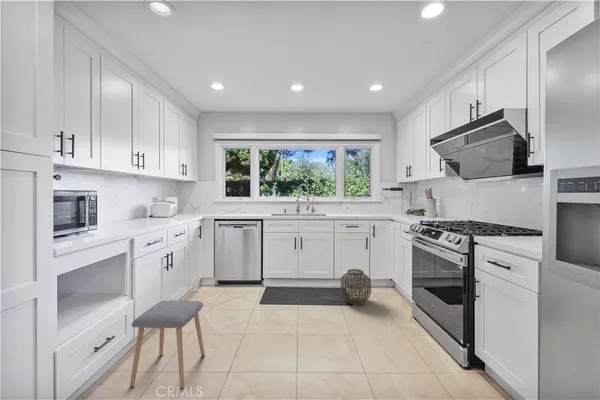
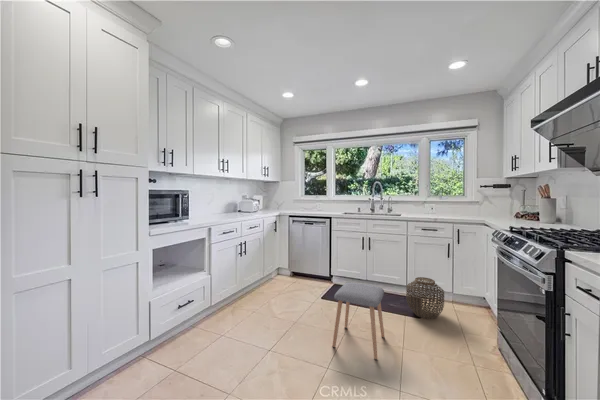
stool: present [130,300,205,389] -> present [332,282,385,360]

